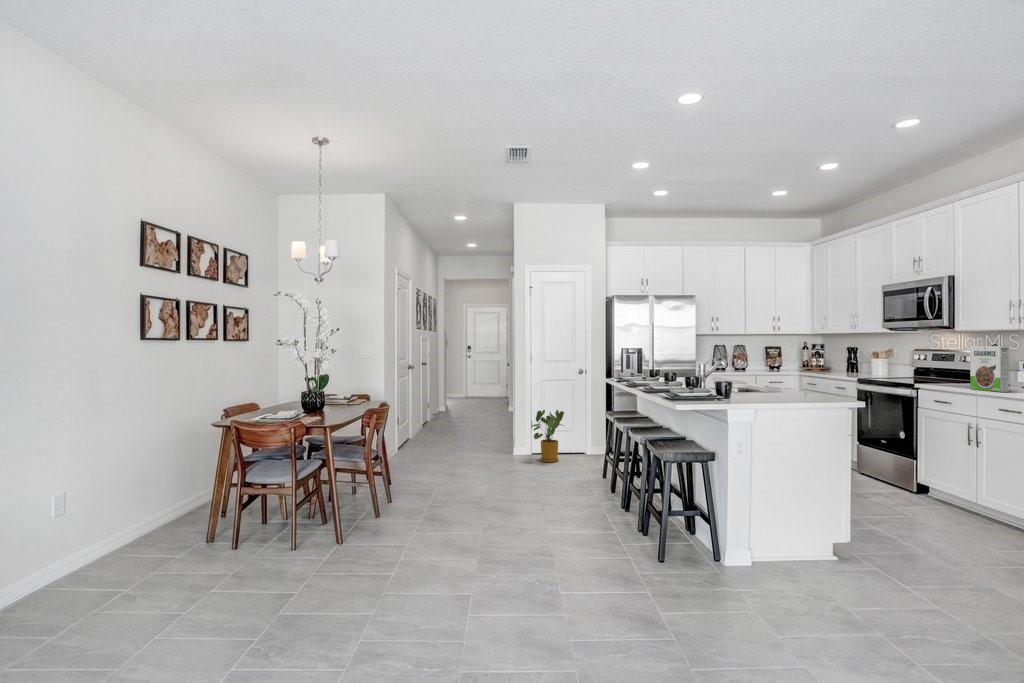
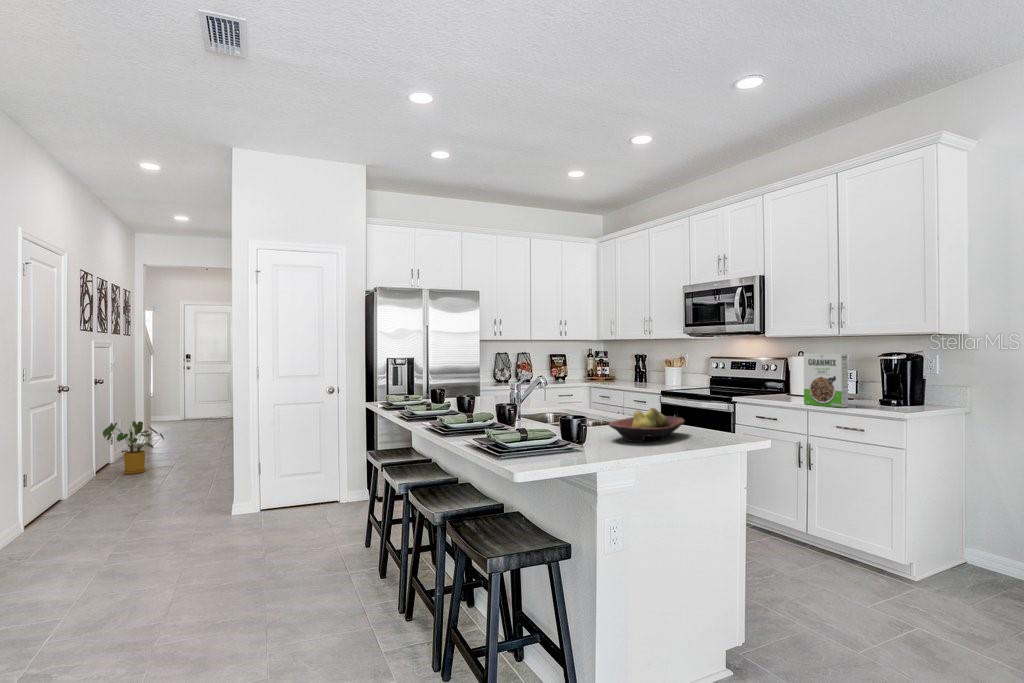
fruit bowl: none [750,380,809,400] -> present [609,408,684,442]
house plant: present [531,410,564,462] -> present [103,421,164,474]

